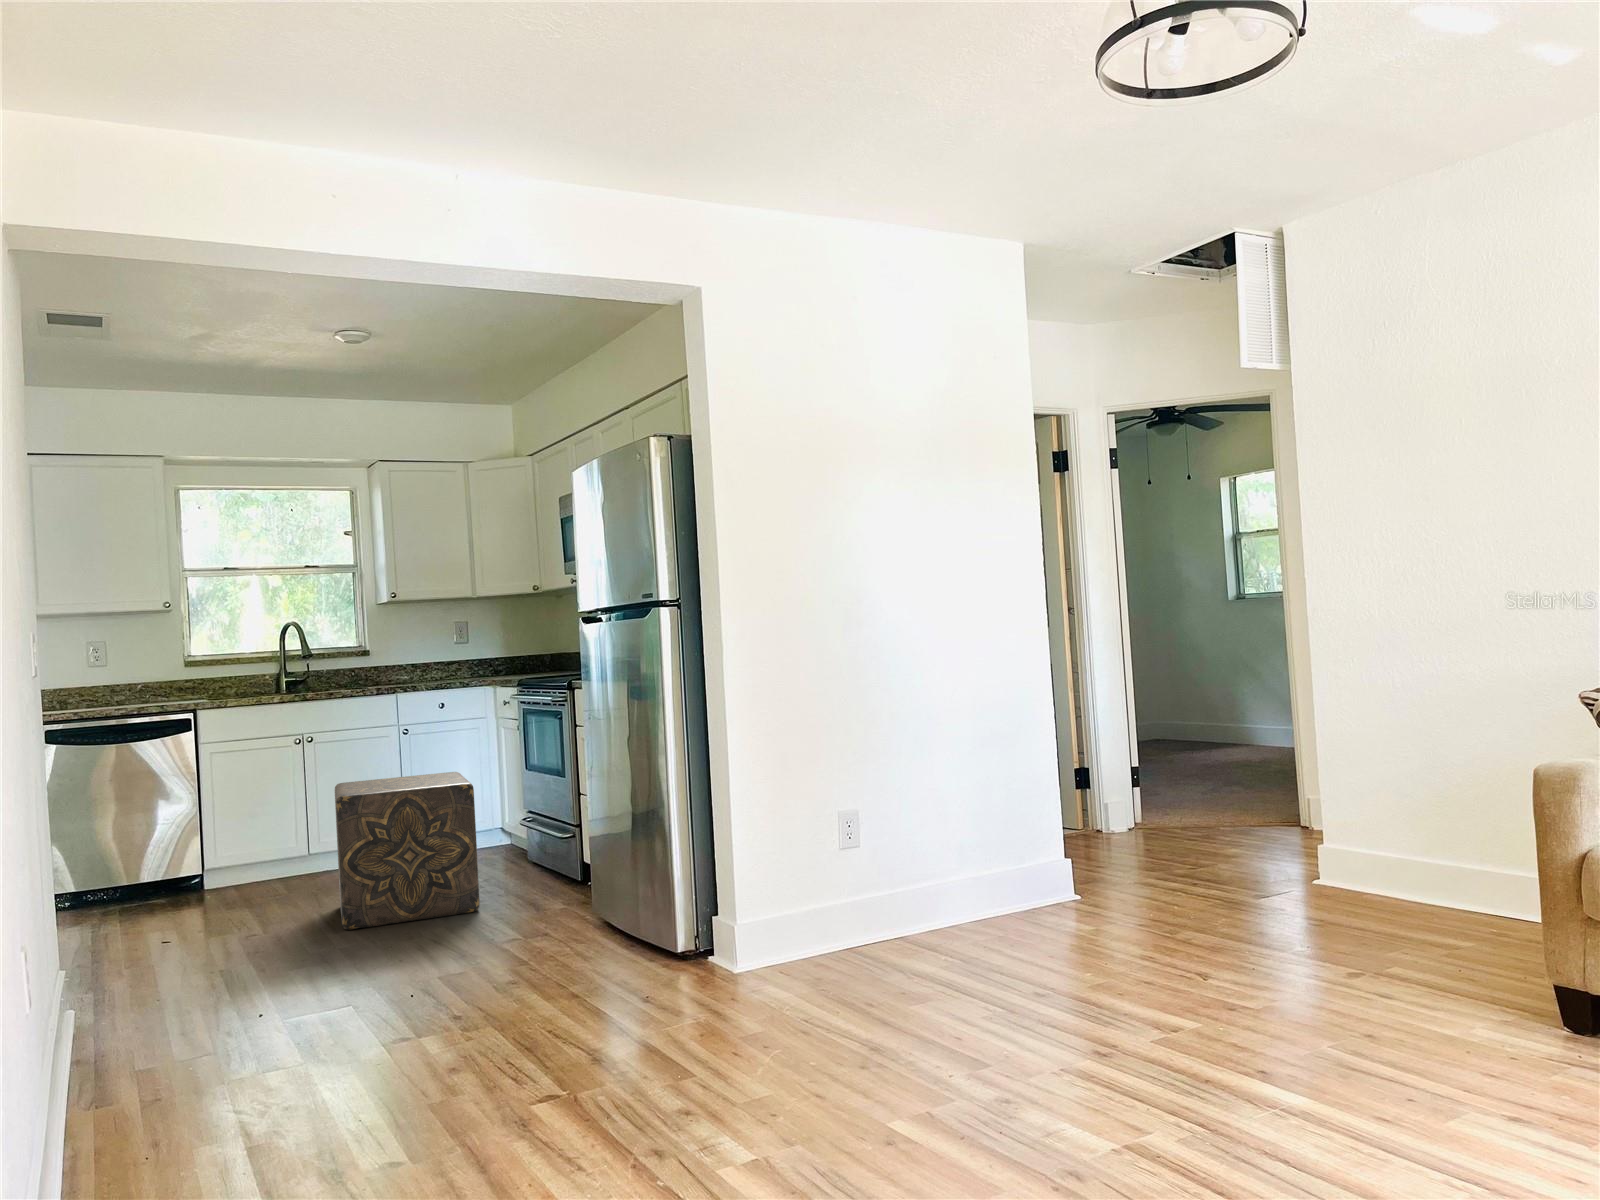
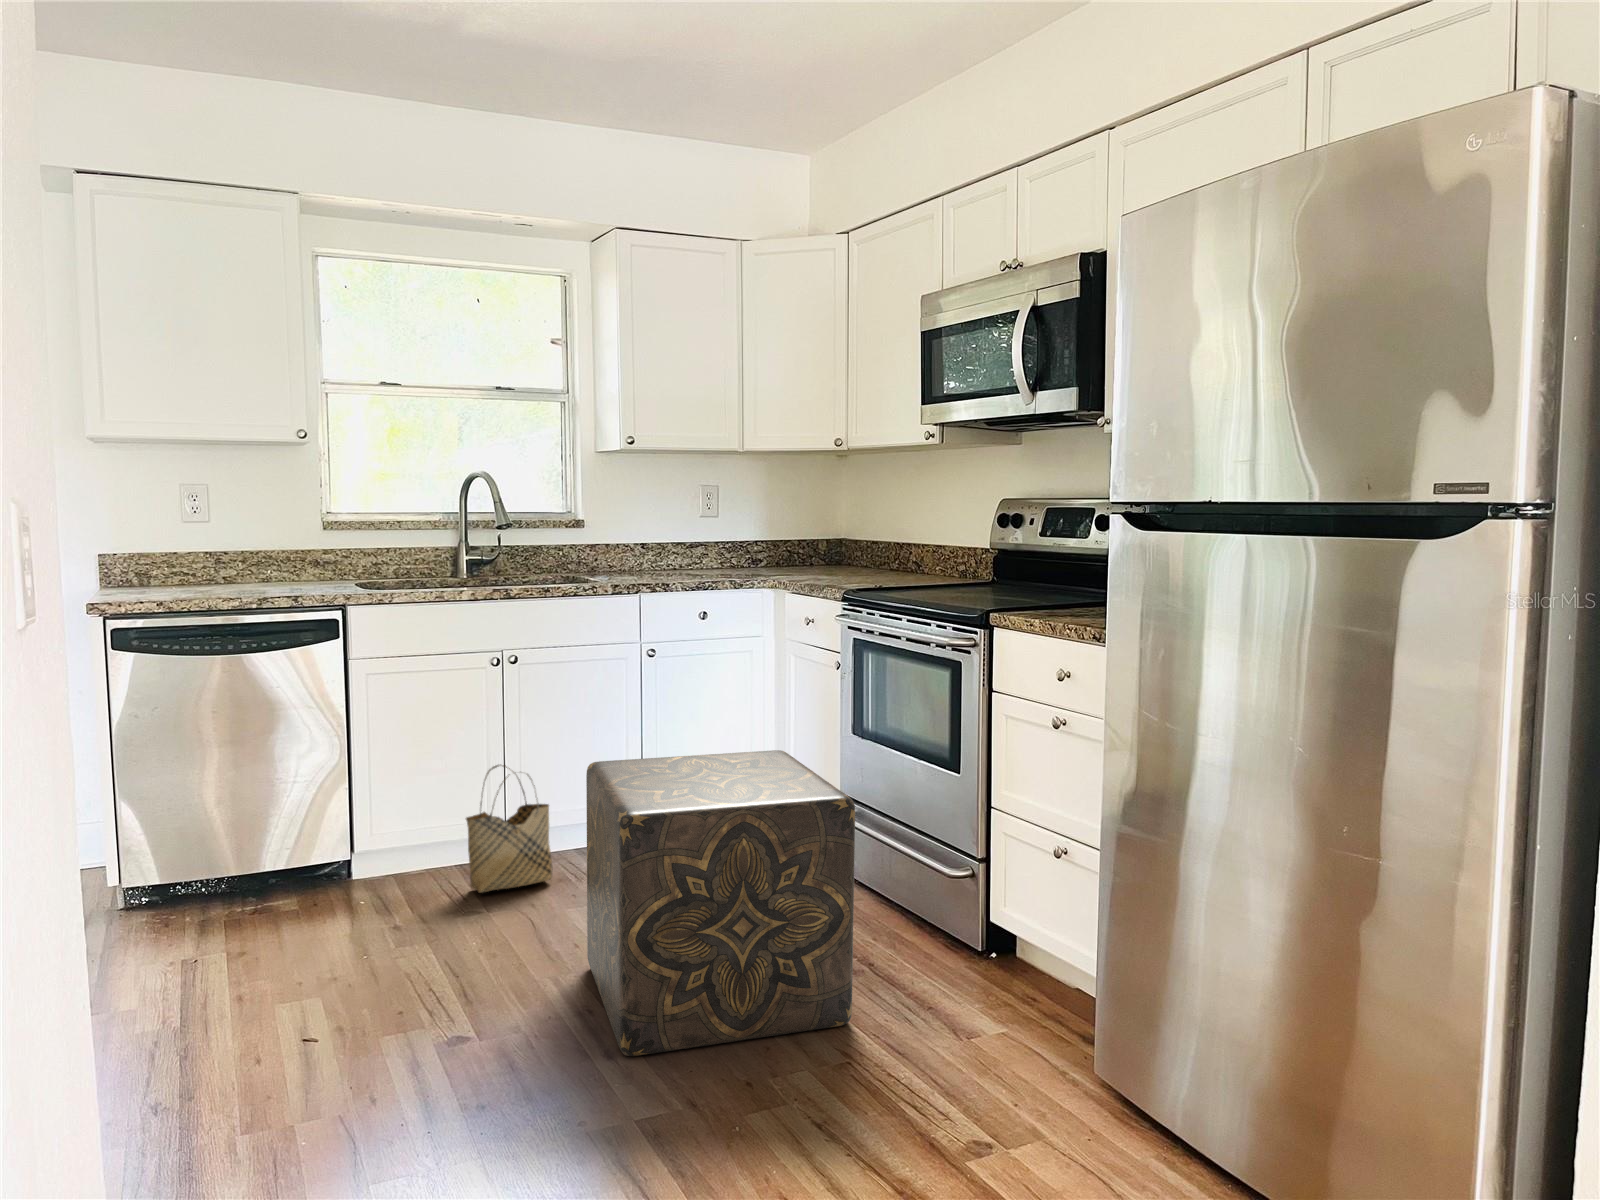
woven basket: none [276,806,336,886] -> present [466,765,553,893]

